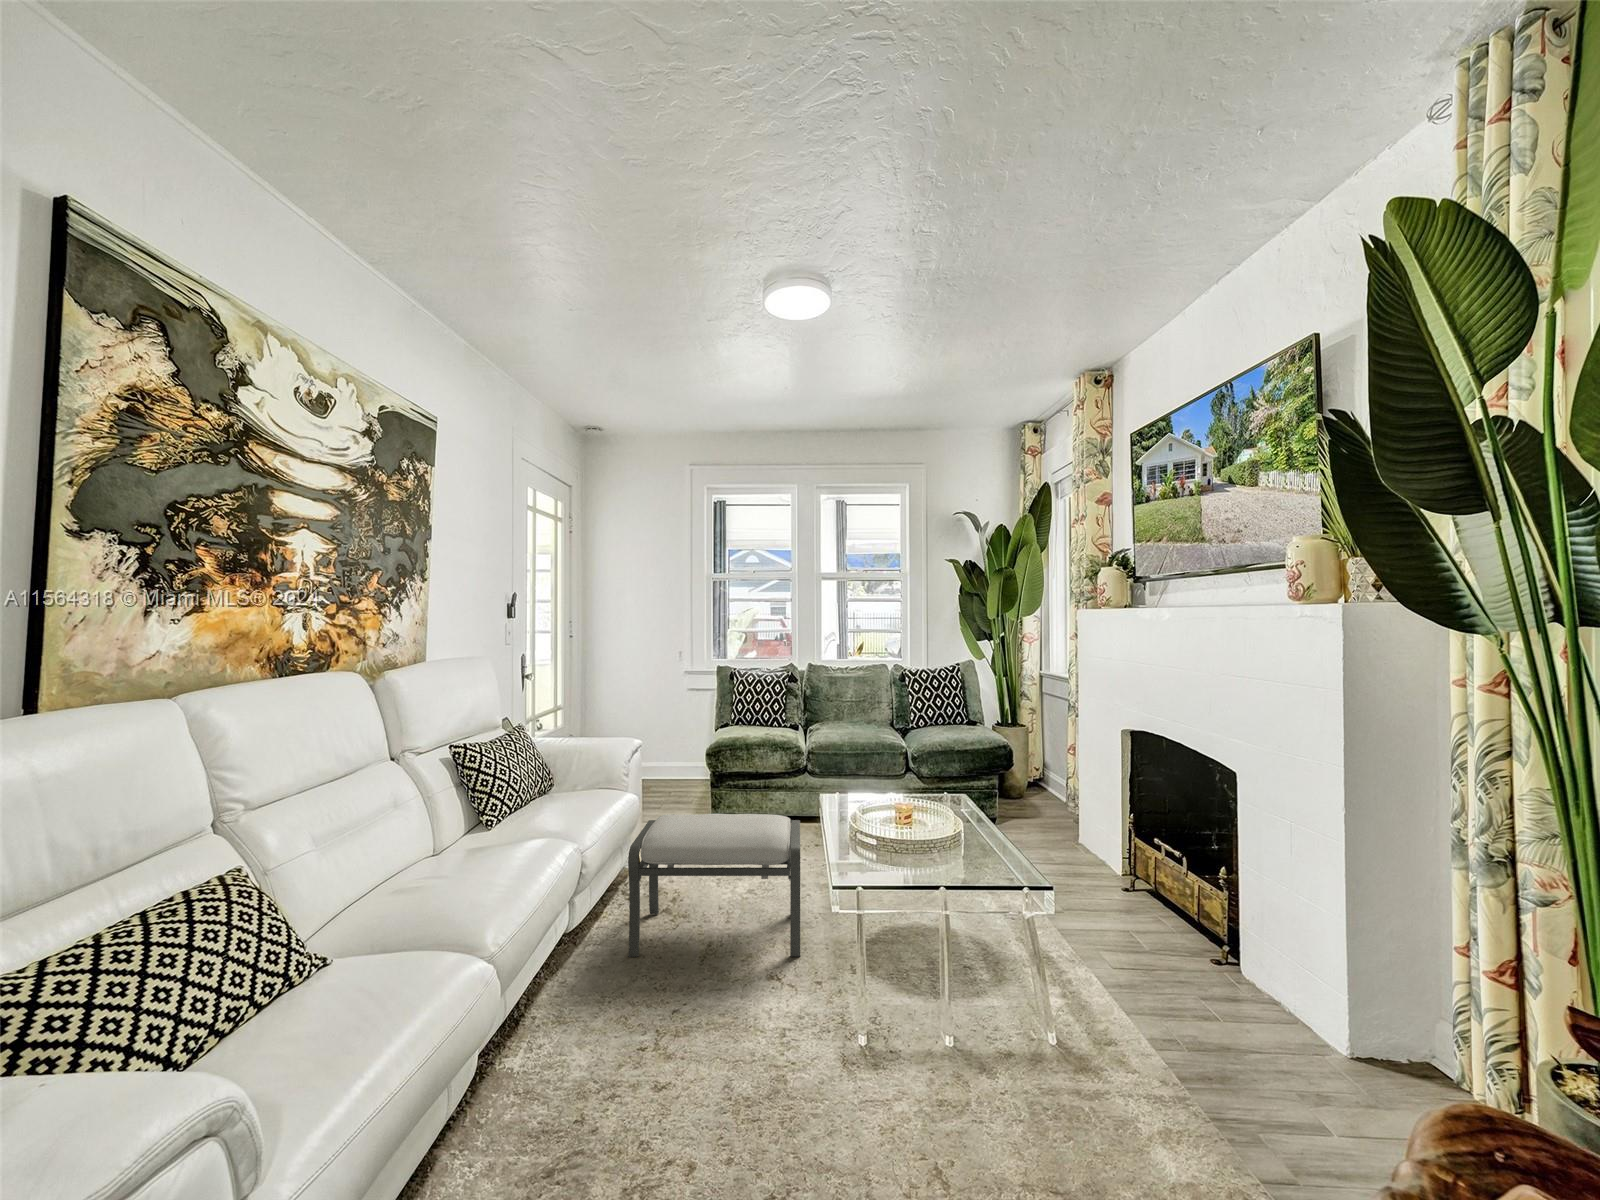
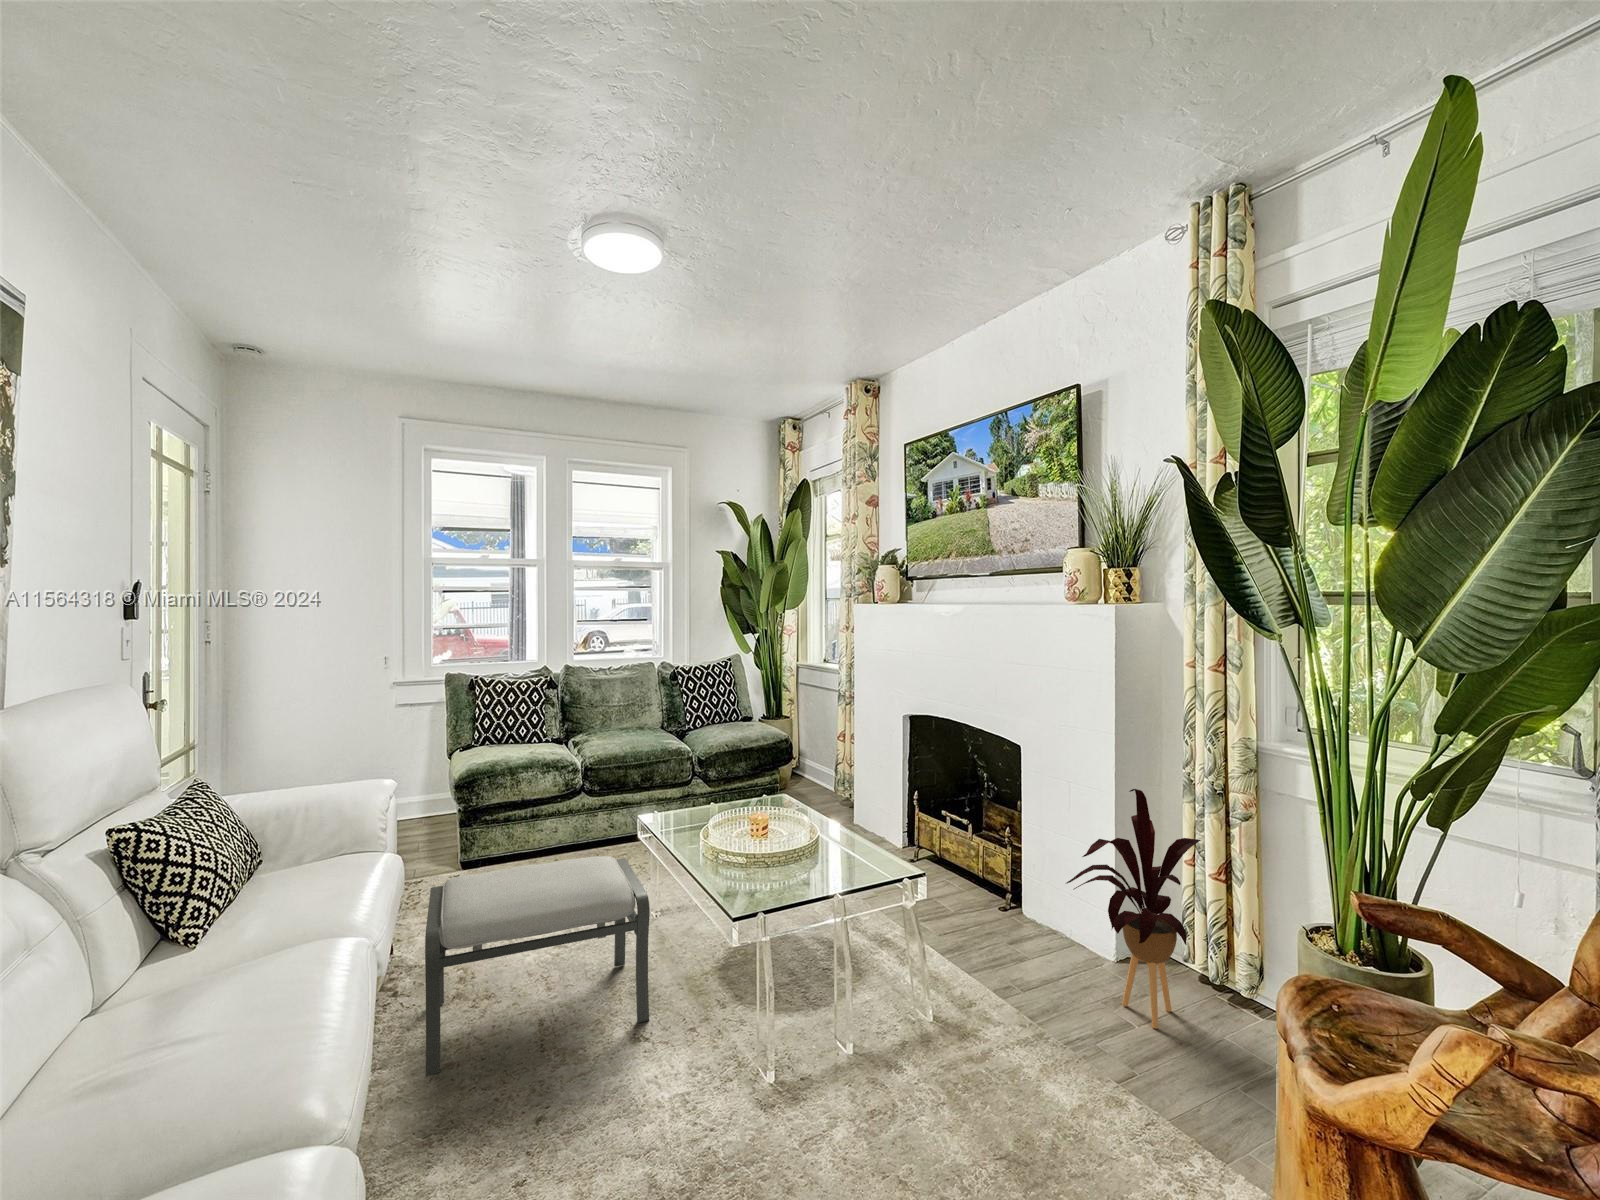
house plant: none [1217,800,1408,1078] -> present [1066,789,1201,1029]

